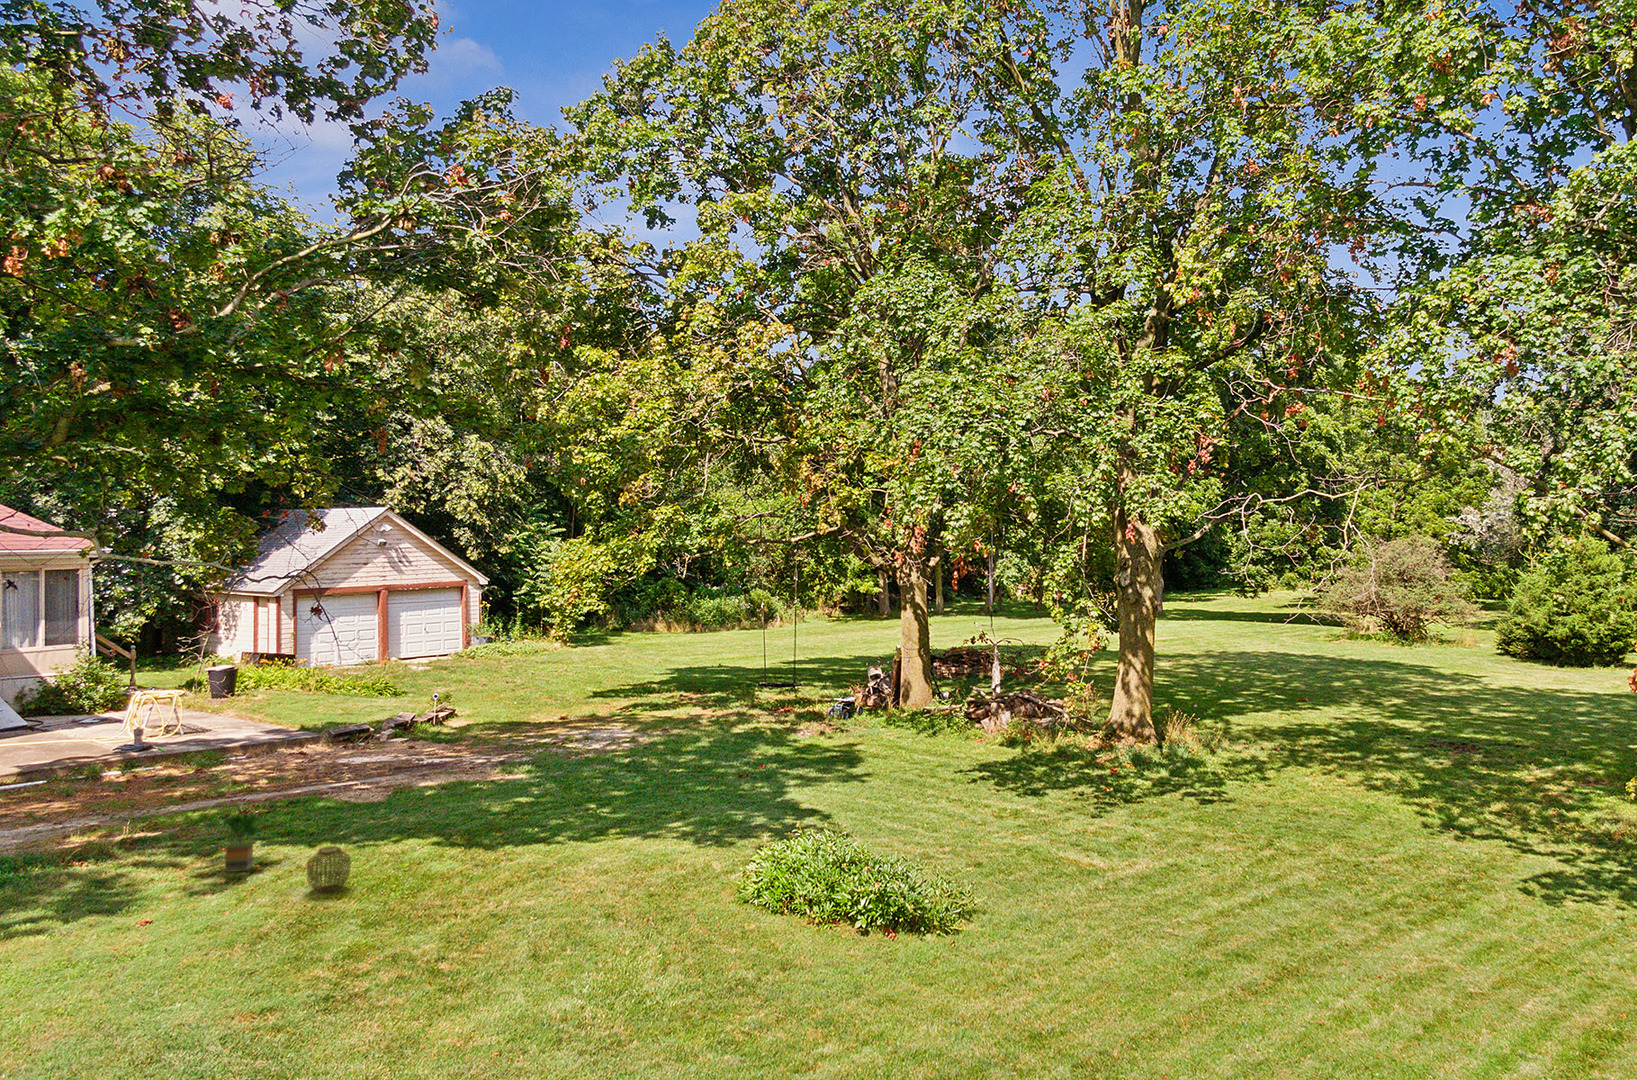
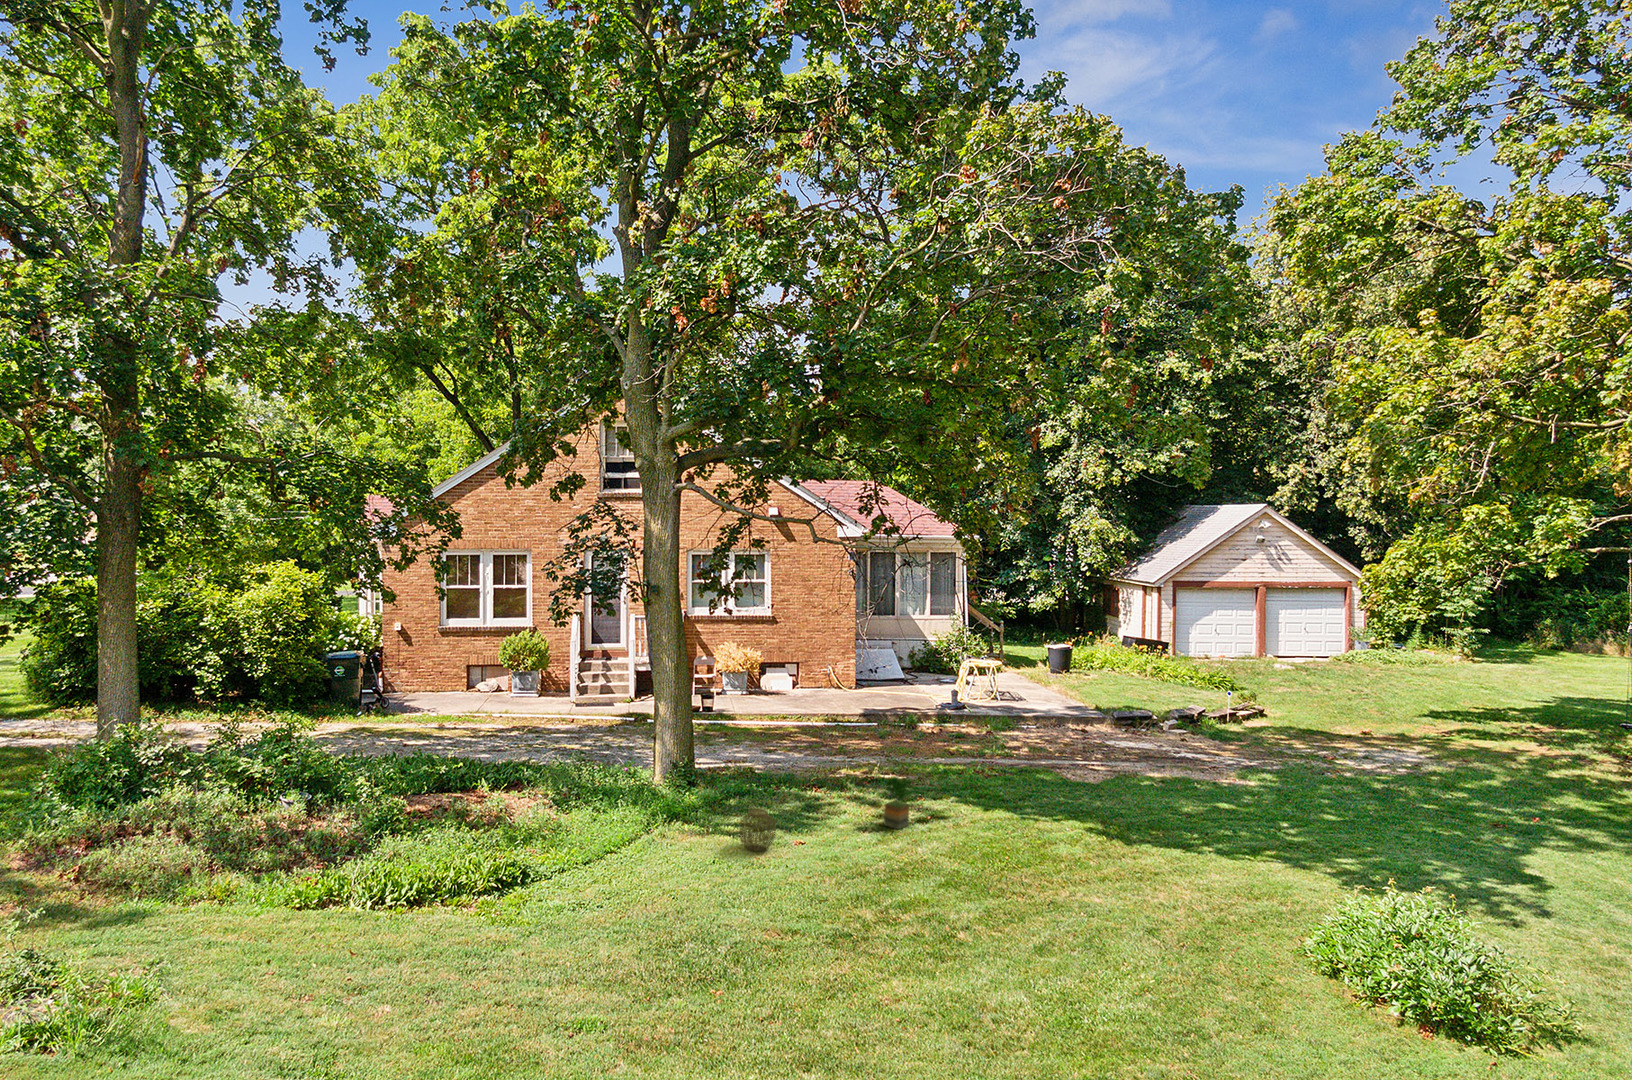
woven basket: present [307,846,350,893] -> present [740,809,776,852]

